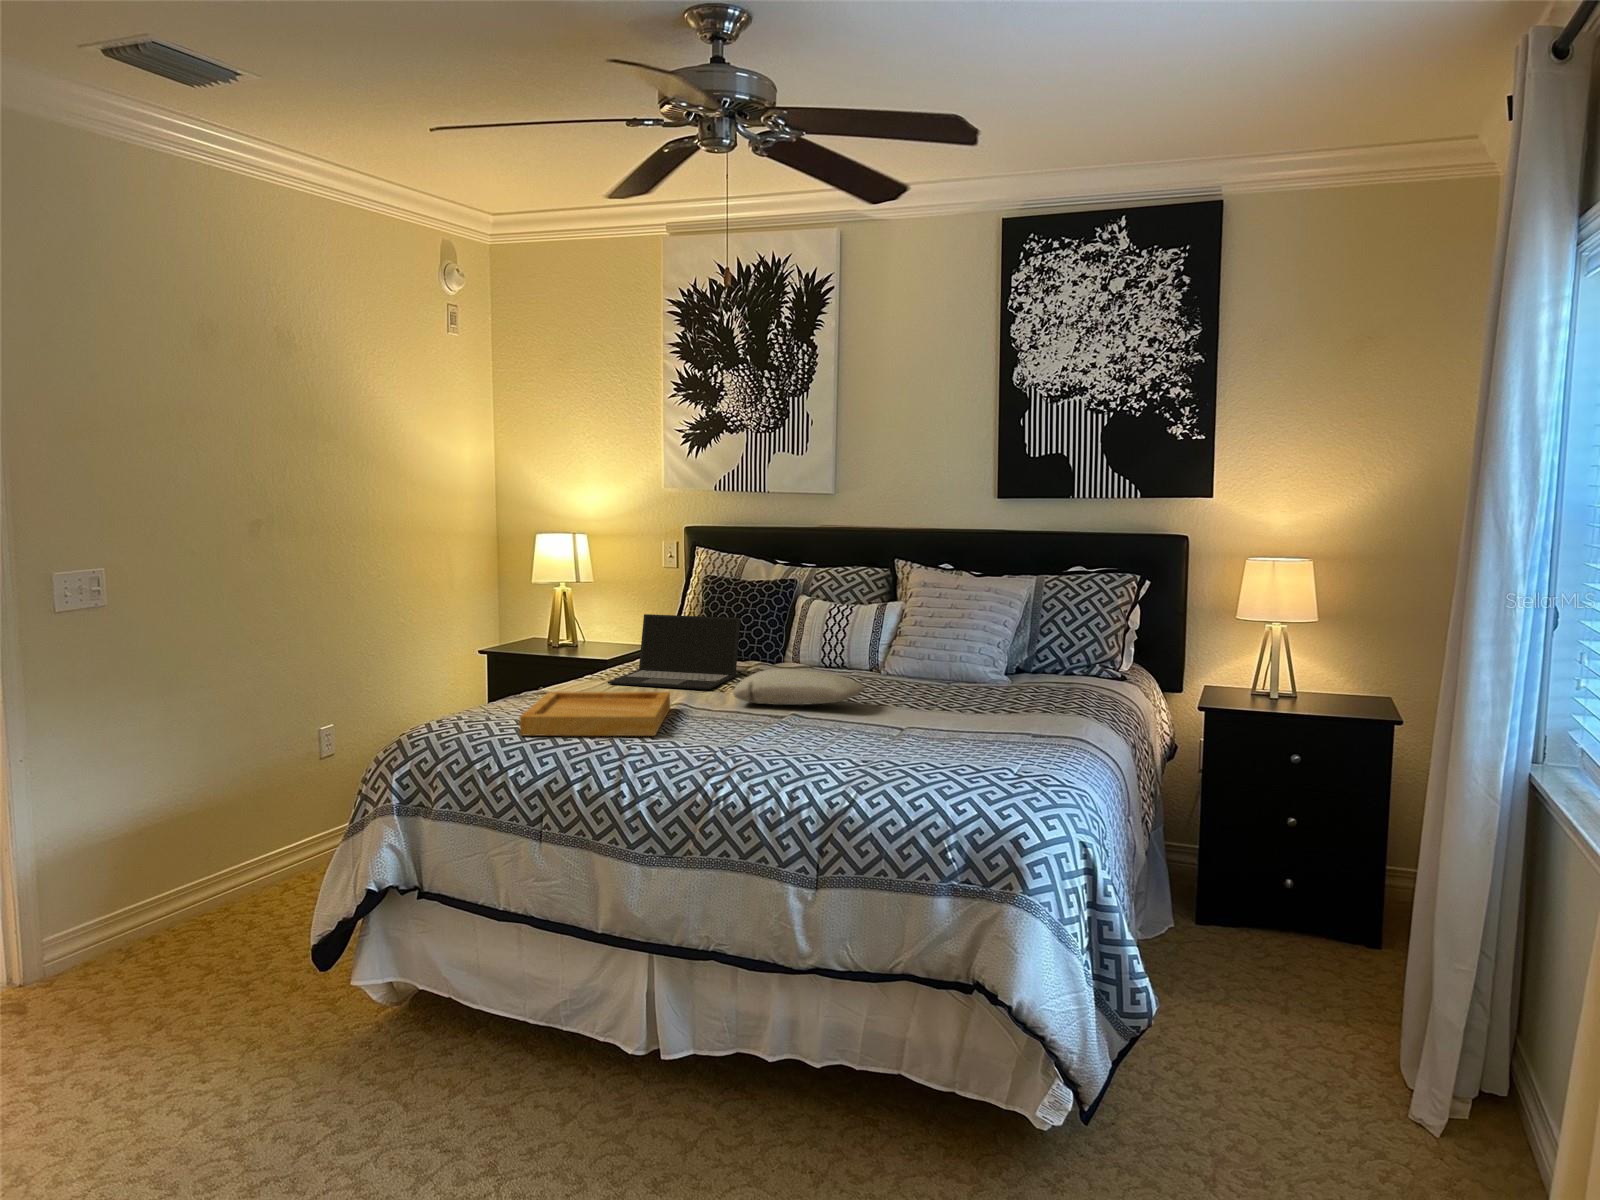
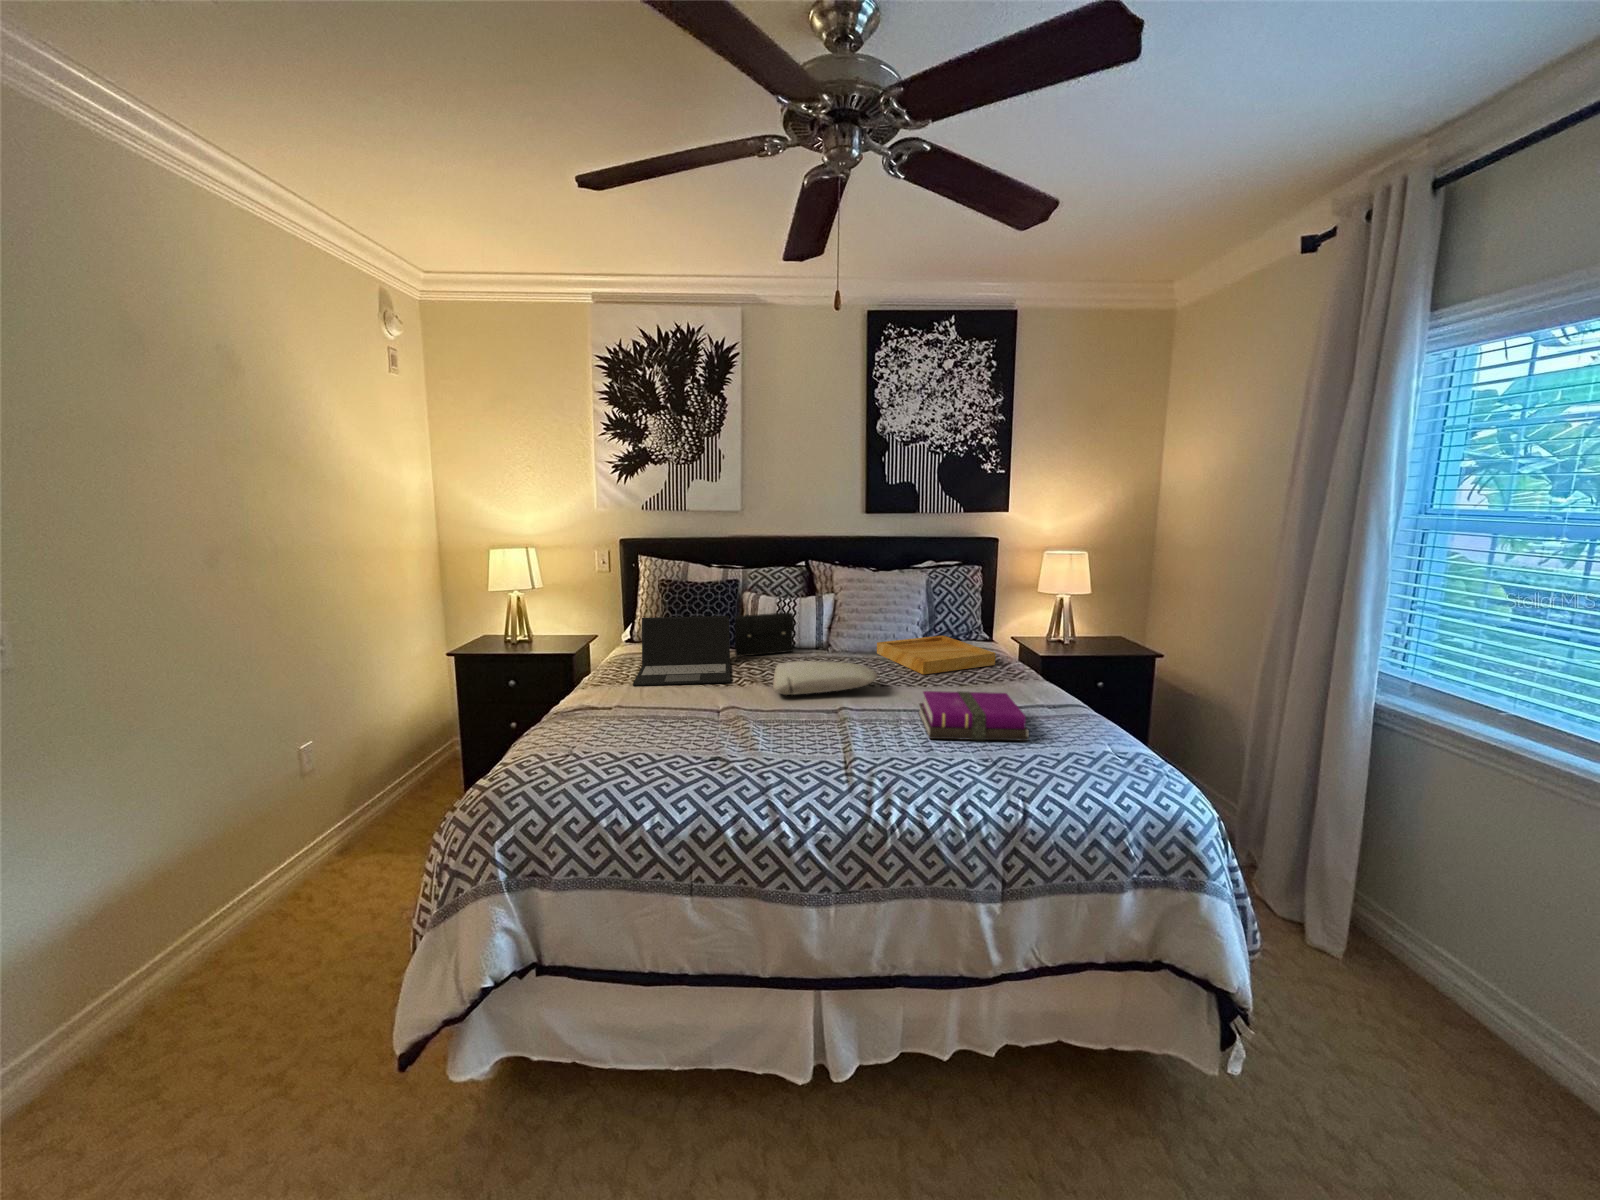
handbag: none [754,585,829,672] -> present [735,586,794,657]
tray: present [519,691,670,736] -> present [877,635,995,674]
notebook: none [839,703,973,758] -> present [919,691,1029,741]

